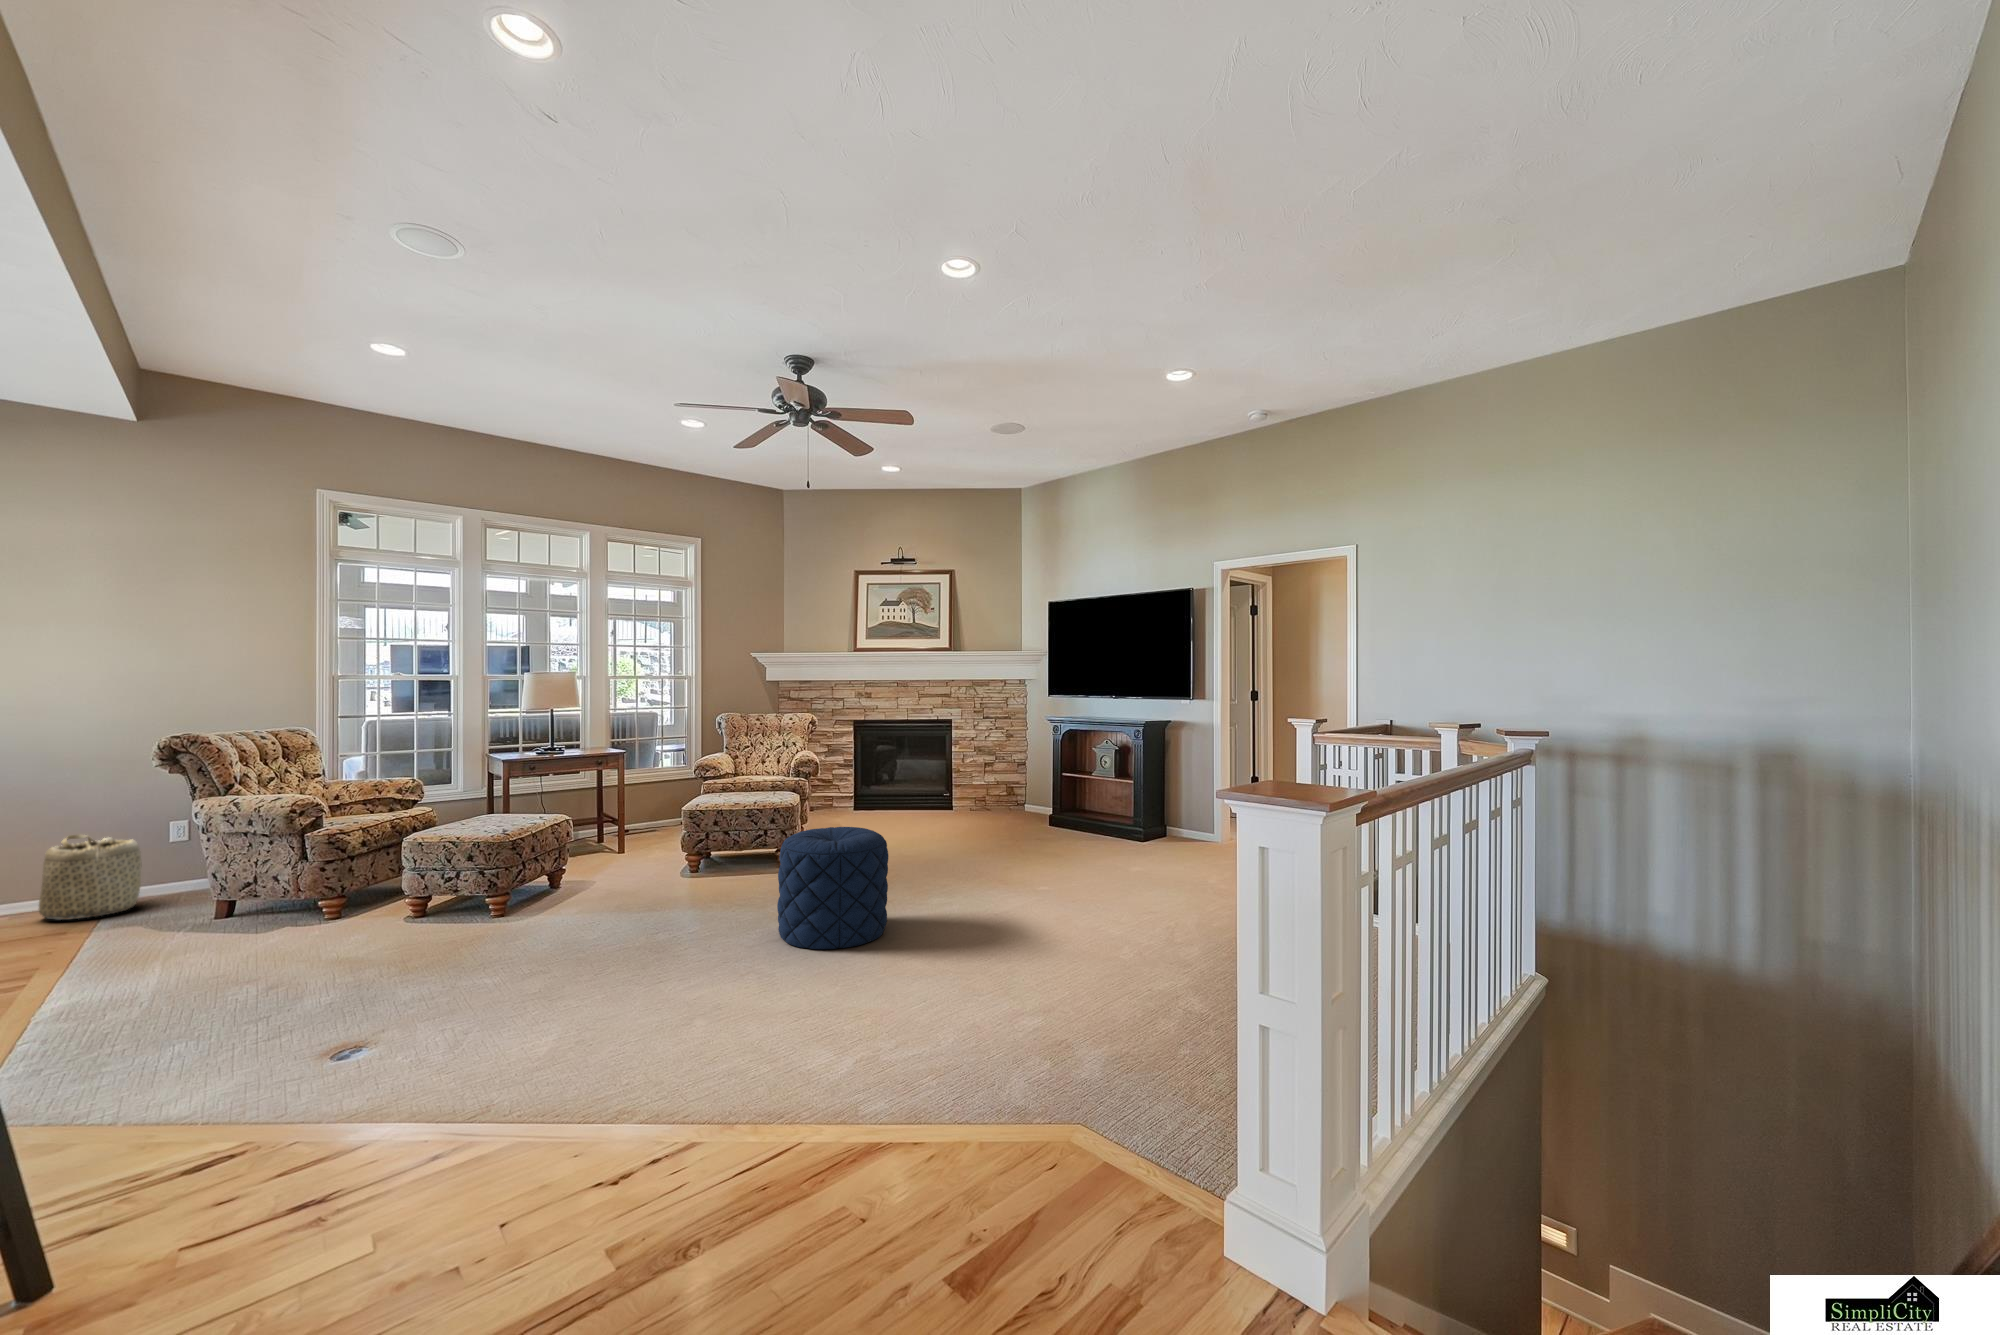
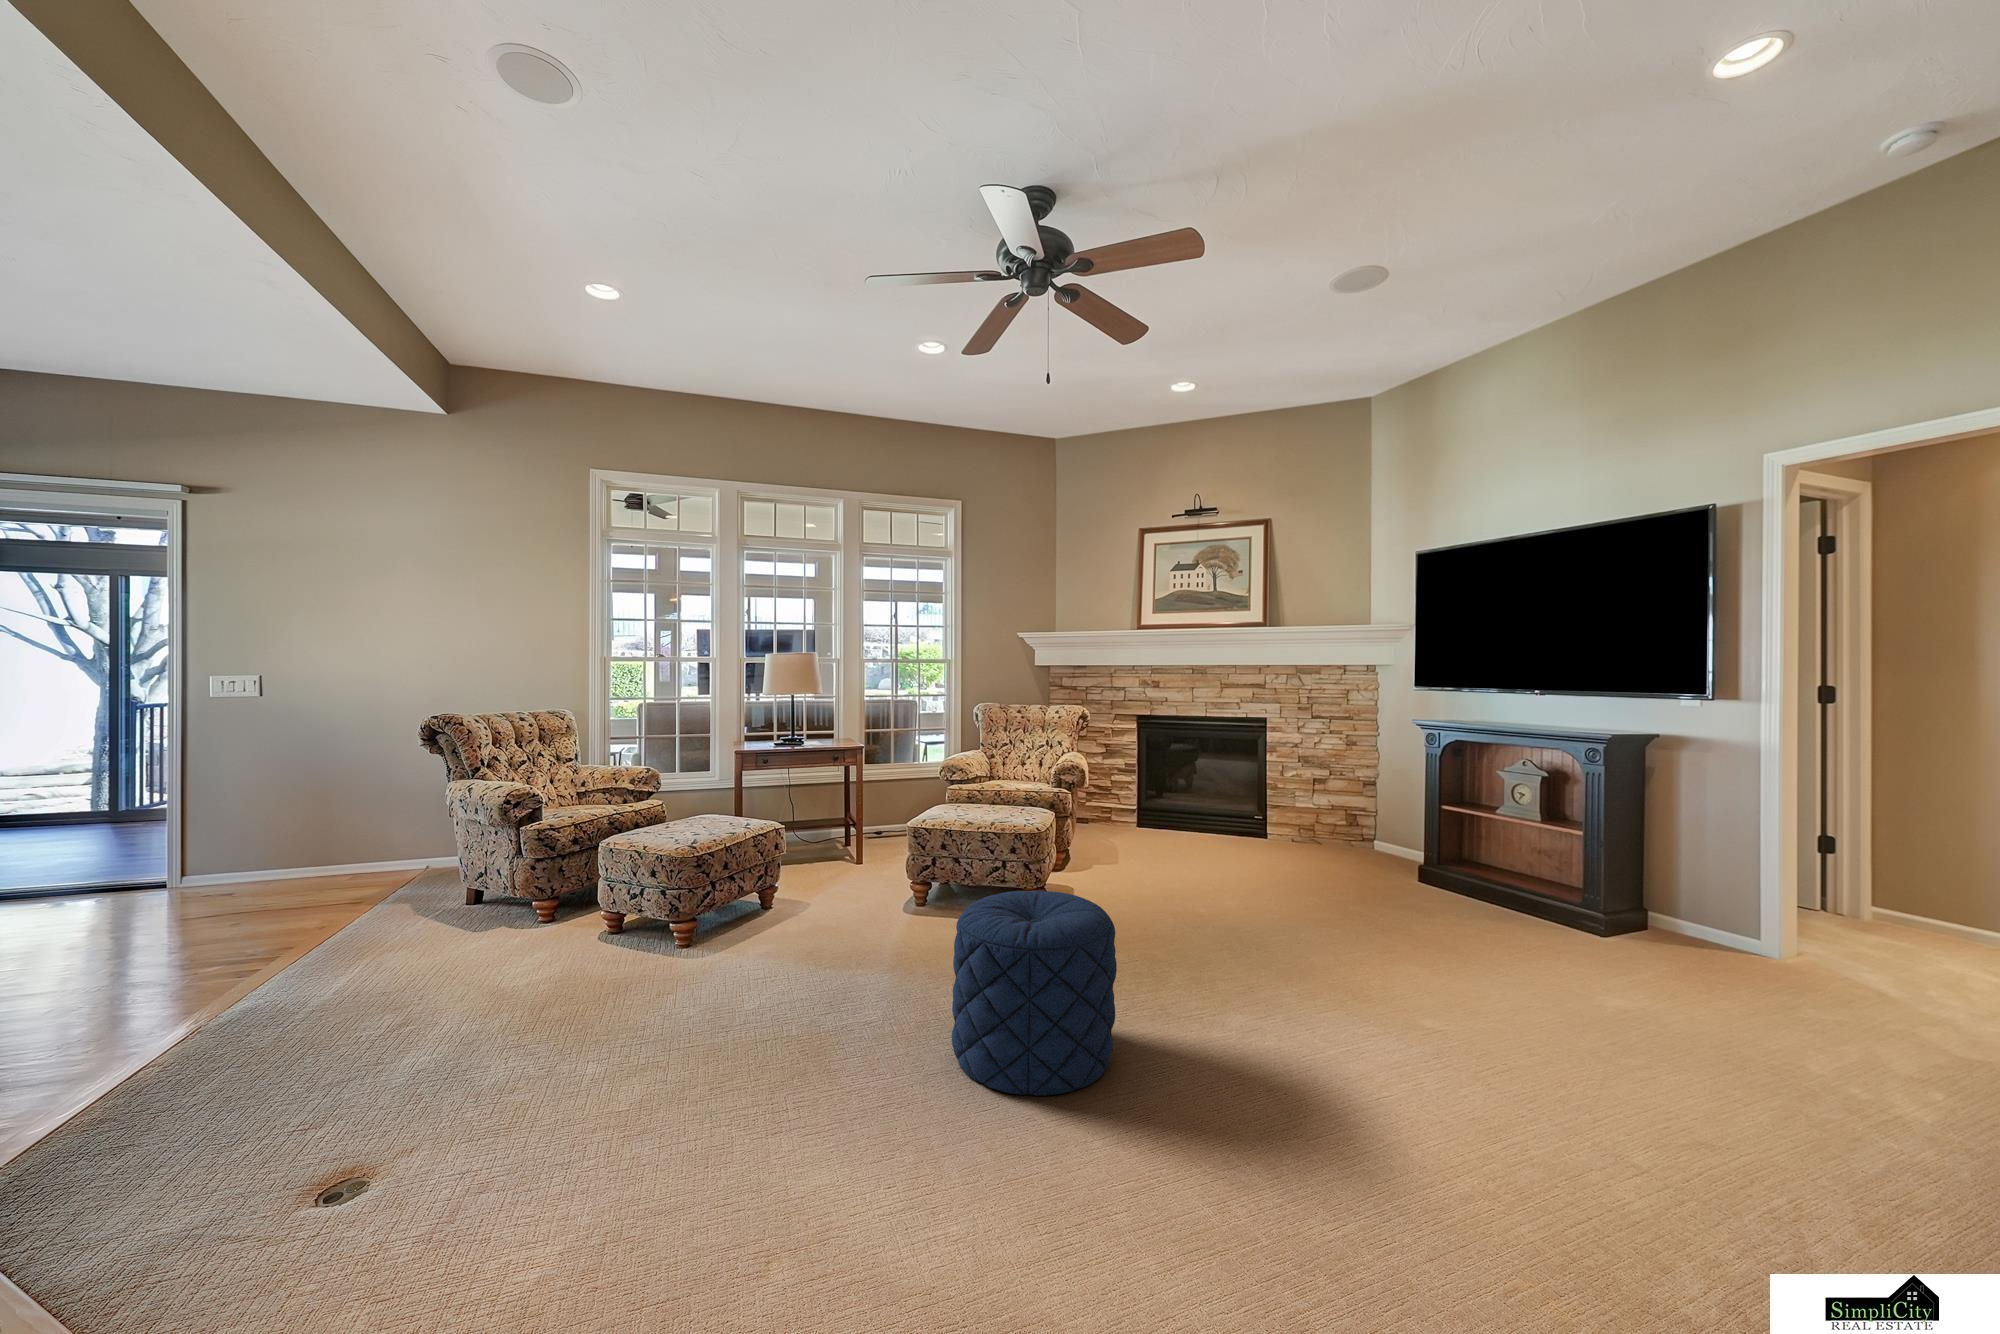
basket: present [39,834,142,919] -> none [351,808,430,889]

